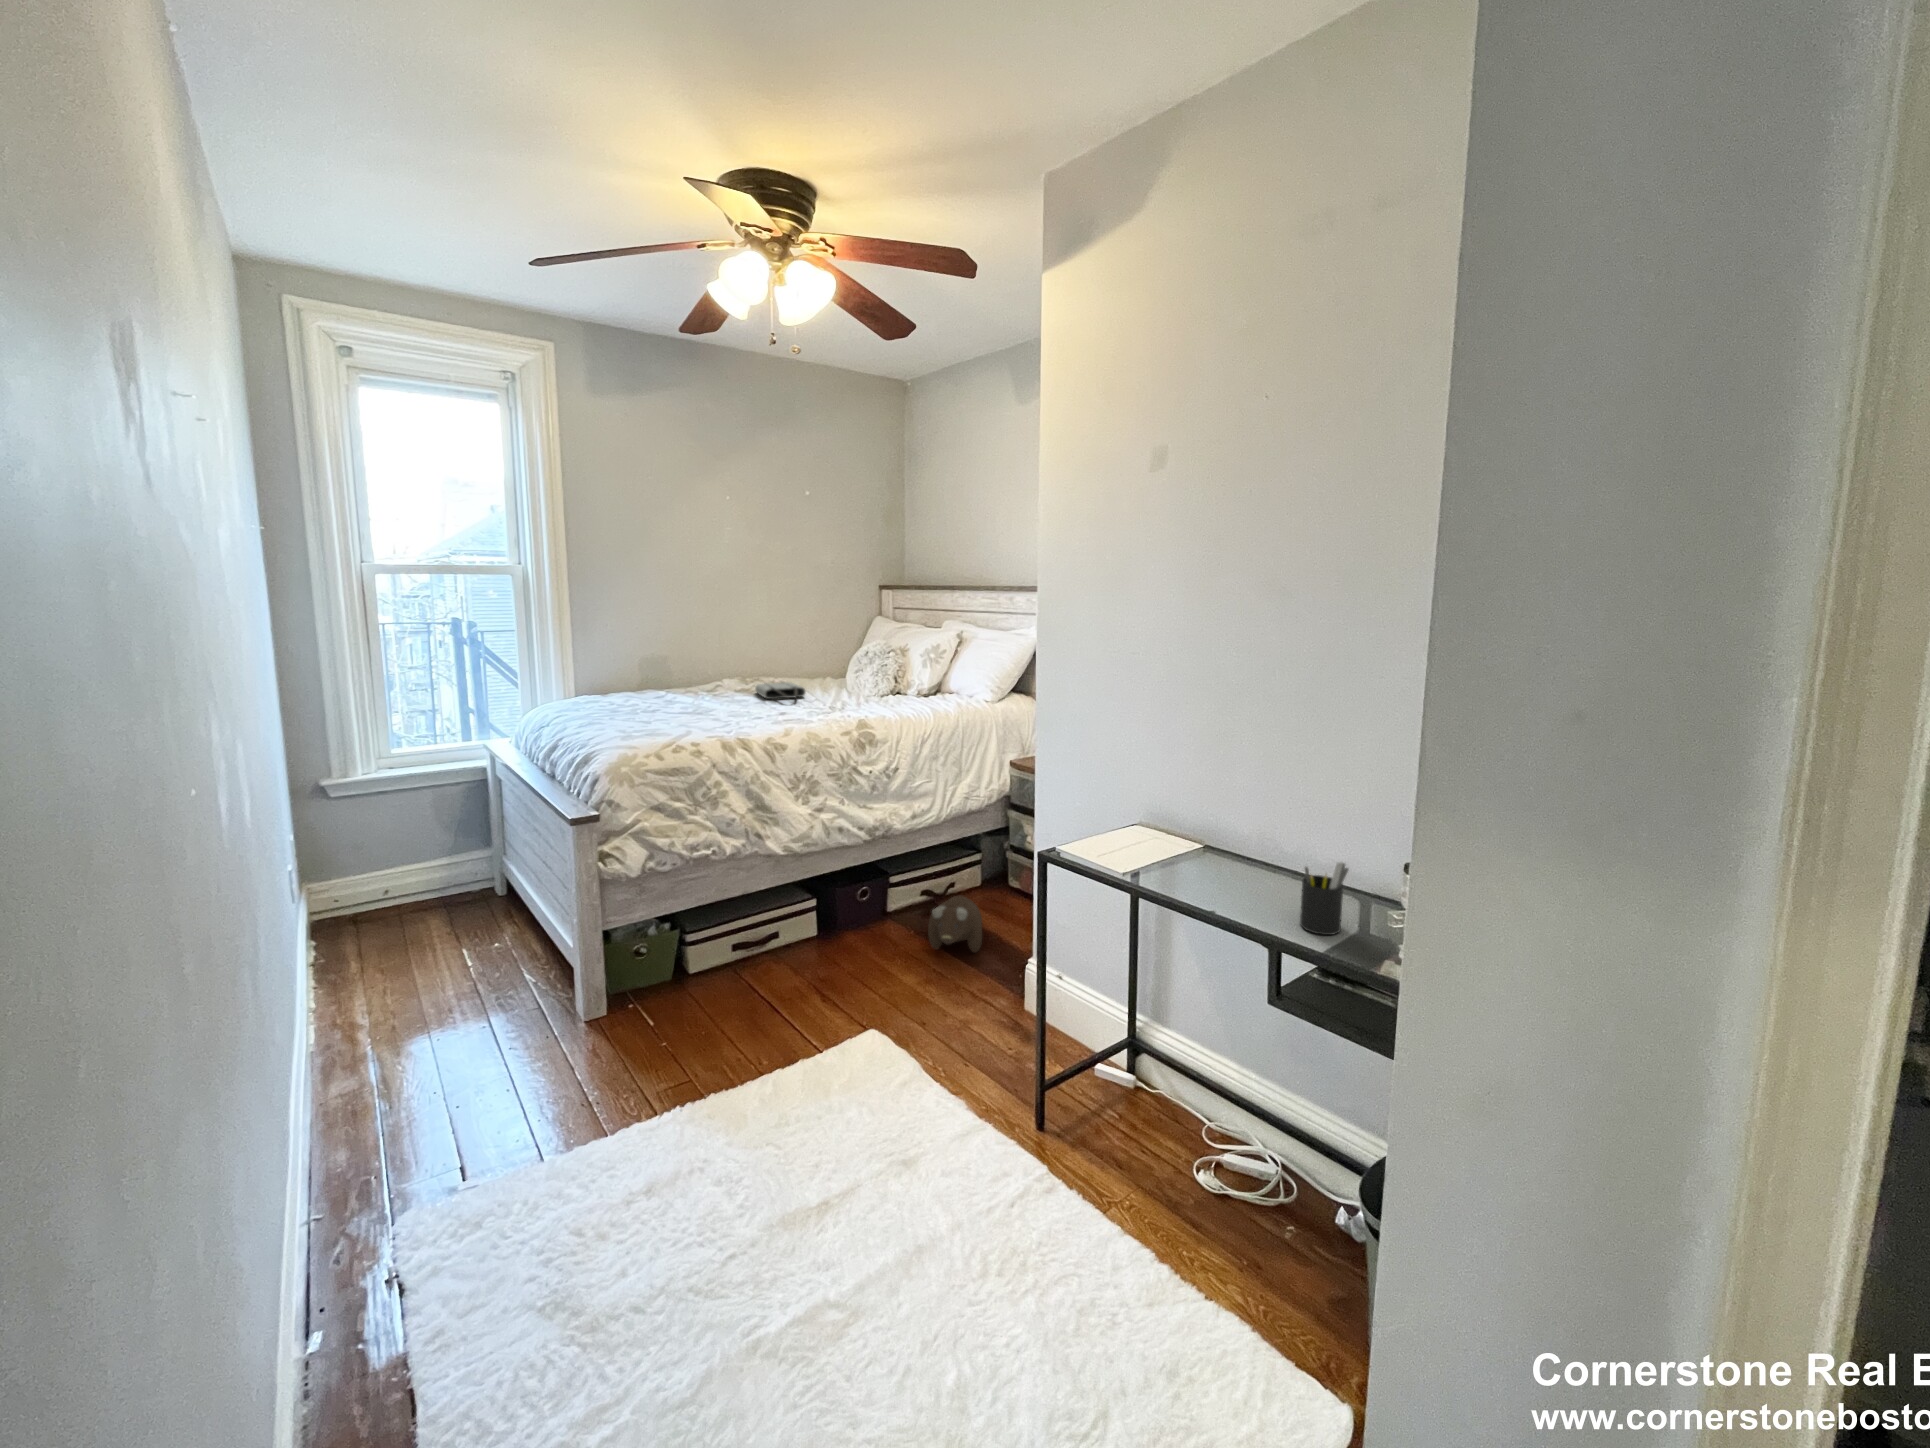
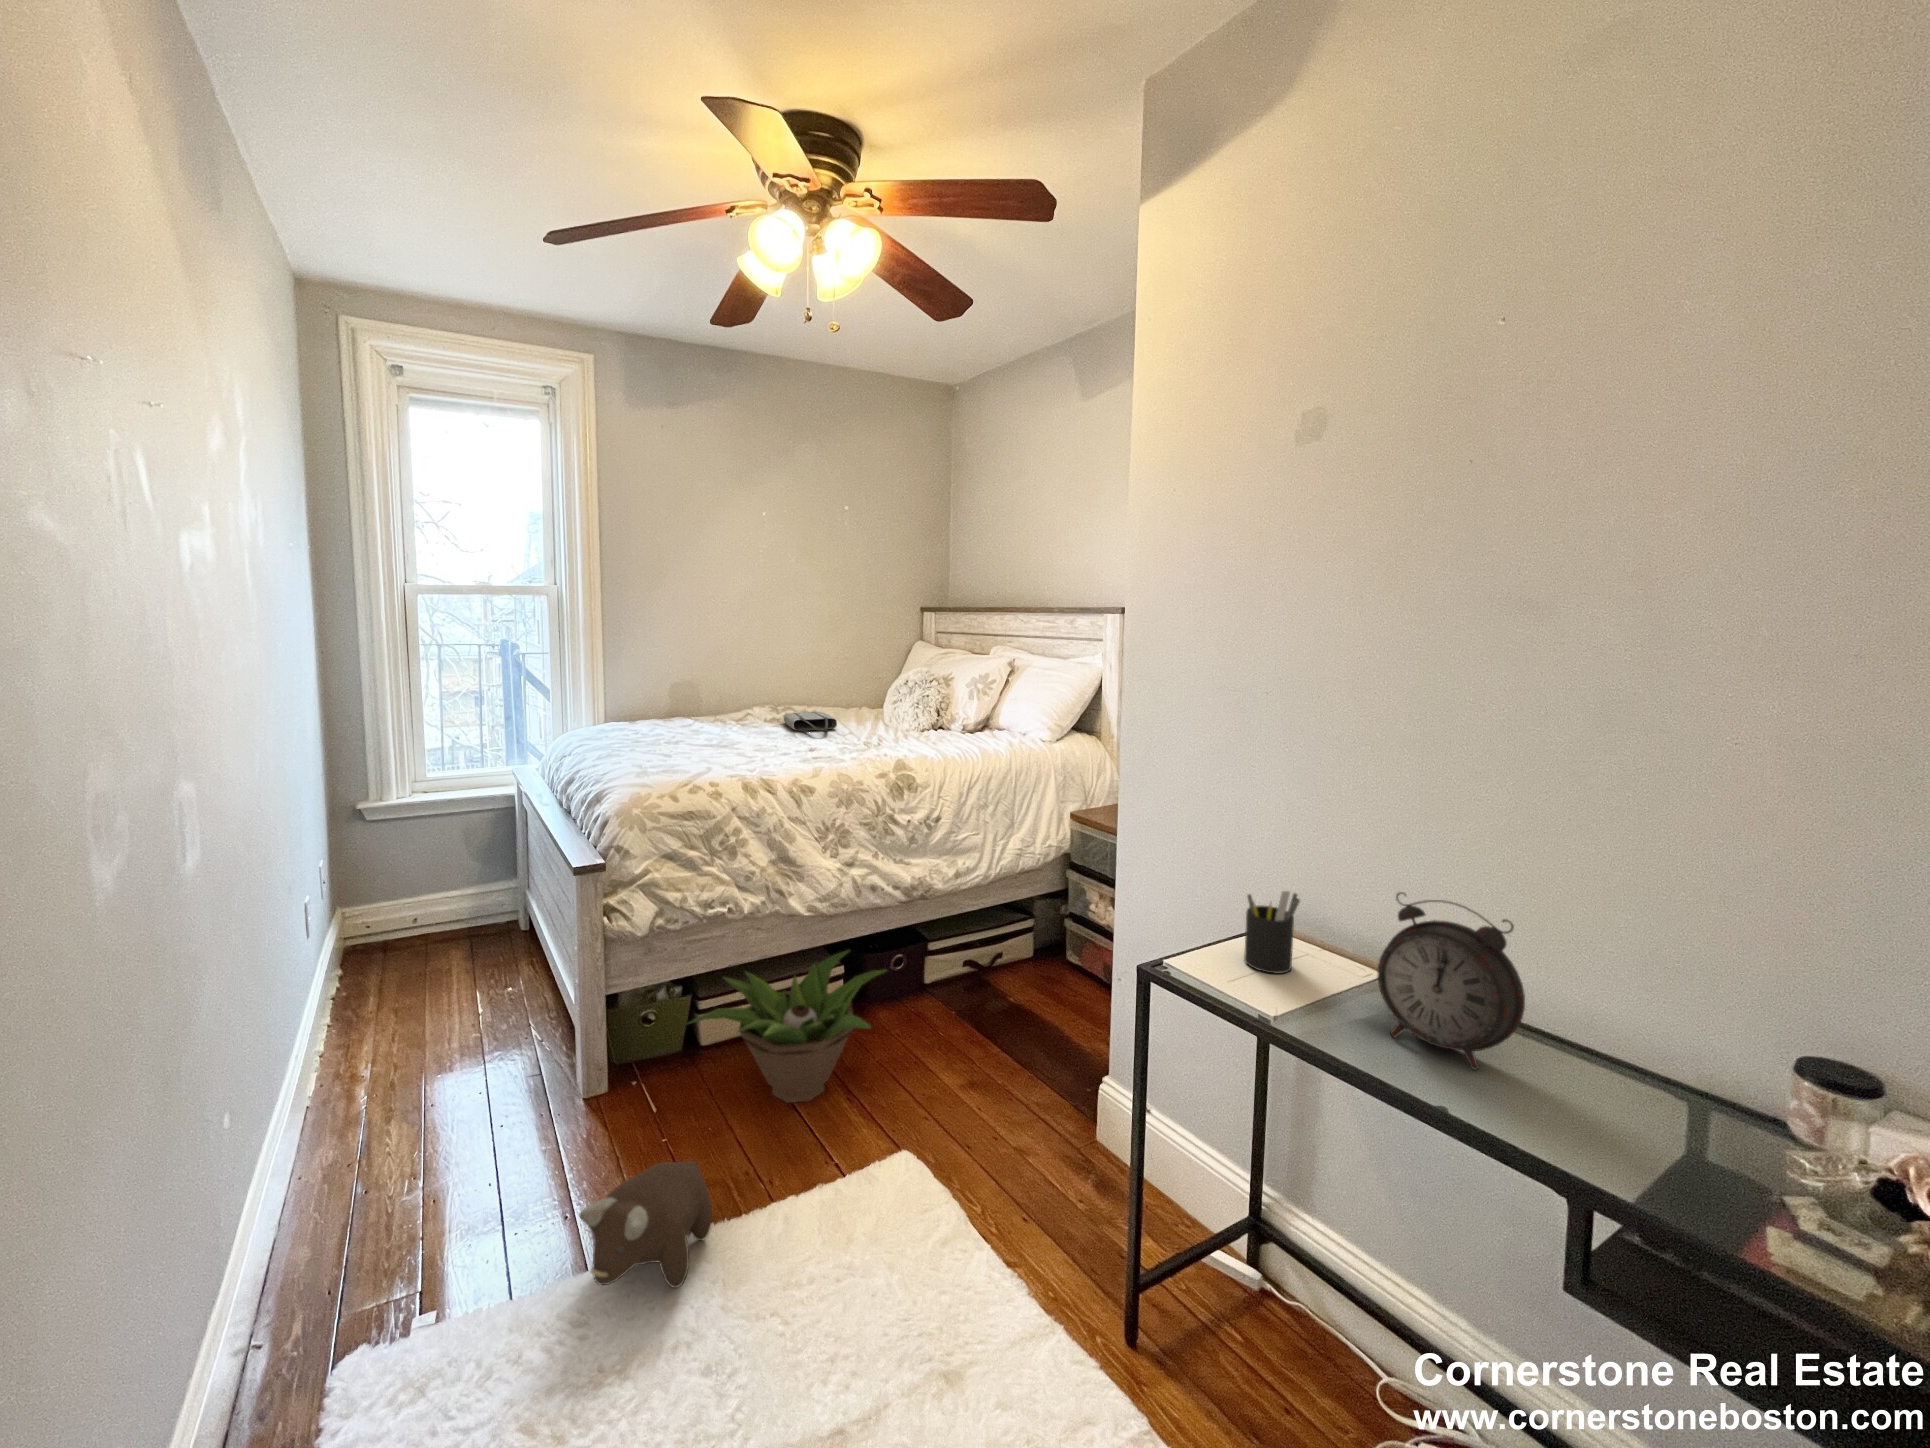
alarm clock: none [1193,787,1276,898] -> present [1378,892,1525,1070]
pen holder: present [1300,862,1349,935] -> present [1244,891,1300,973]
decorative plant: none [679,881,855,1007] -> present [688,949,887,1103]
plush toy: present [928,896,982,952] -> present [579,1161,712,1288]

